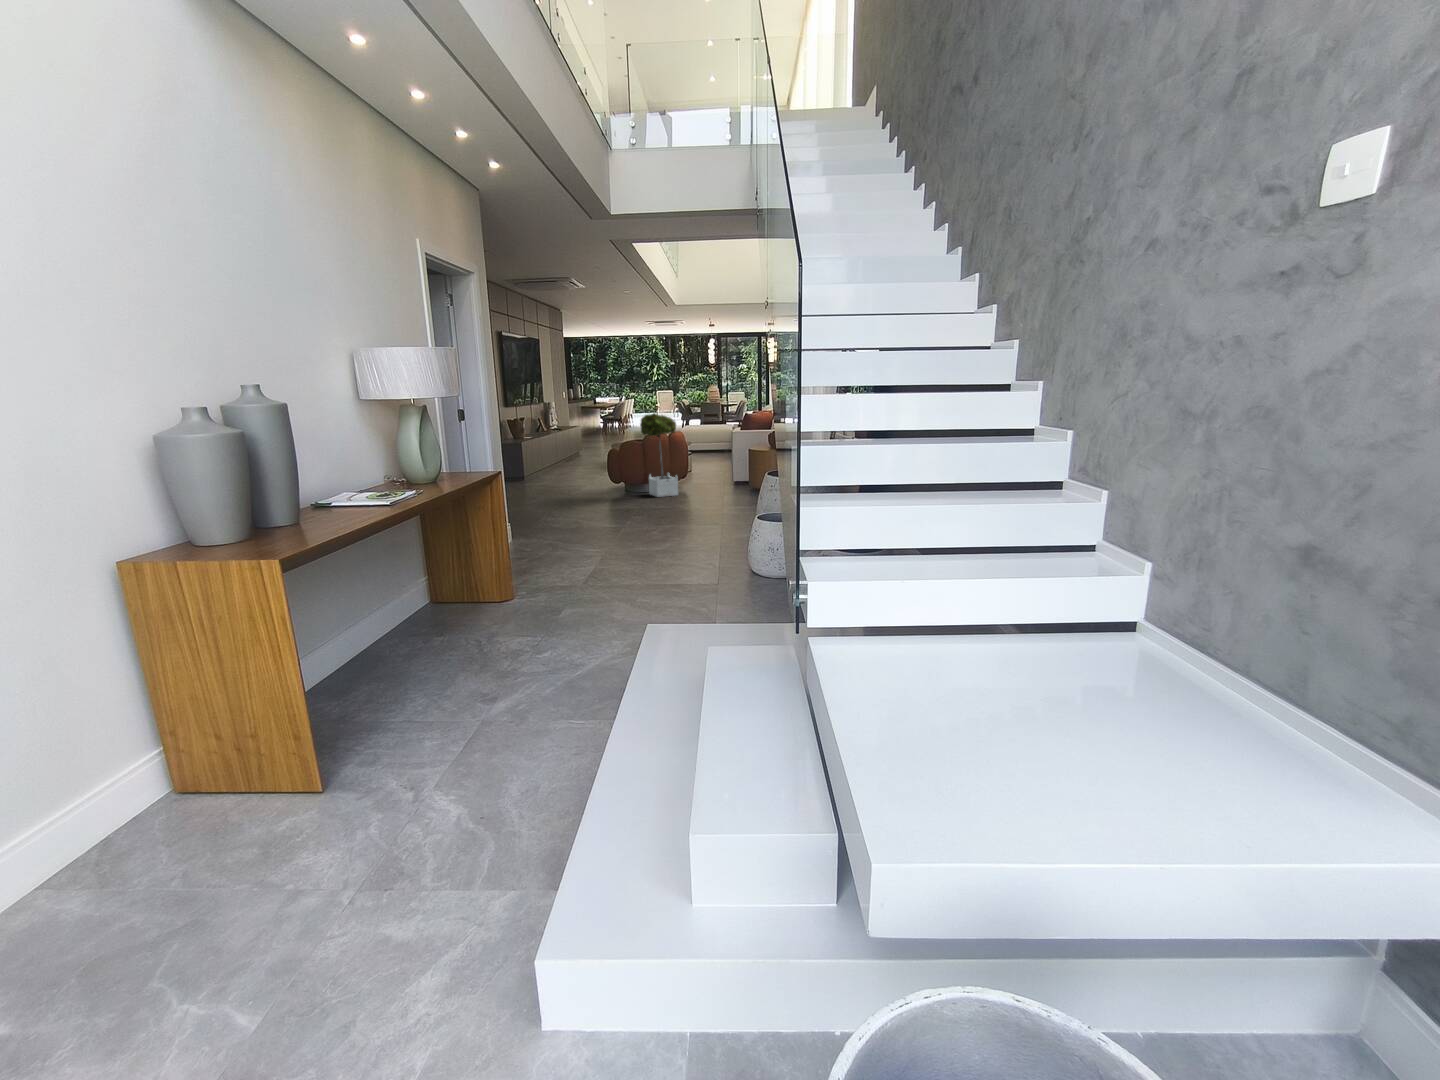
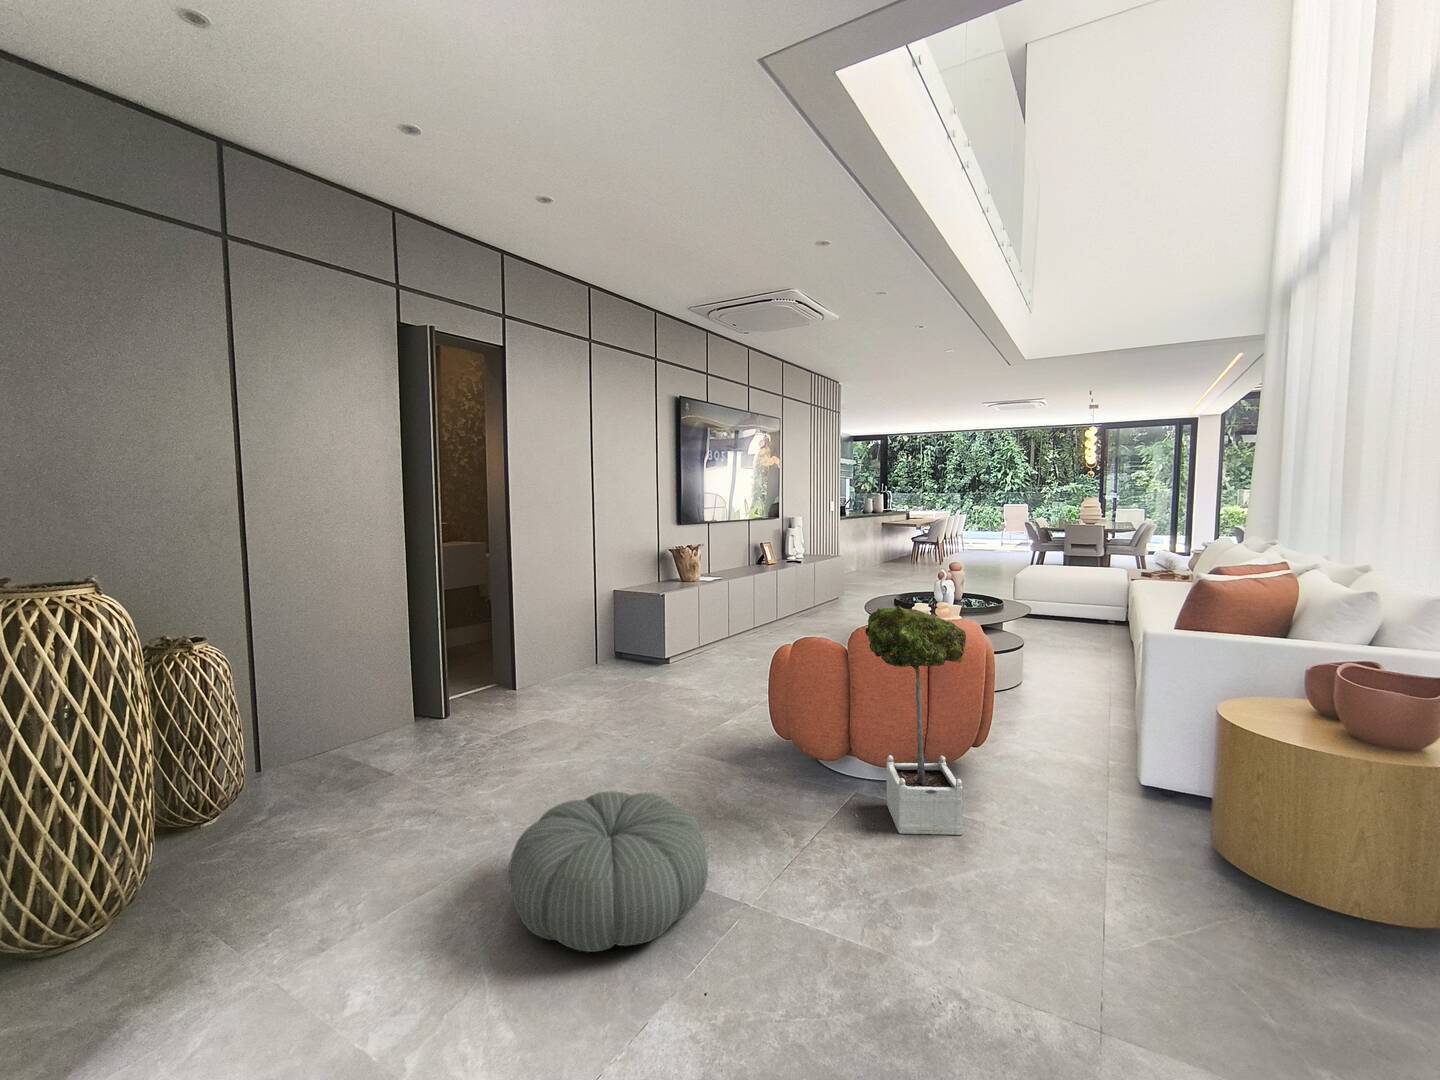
pouf: none [540,481,609,516] -> present [509,792,708,952]

